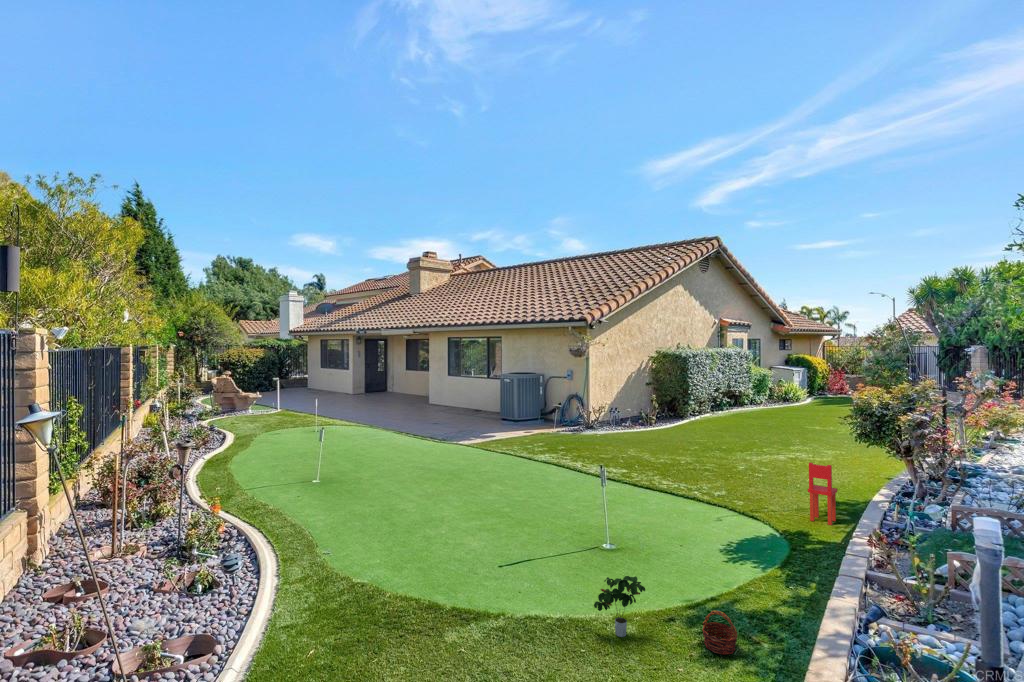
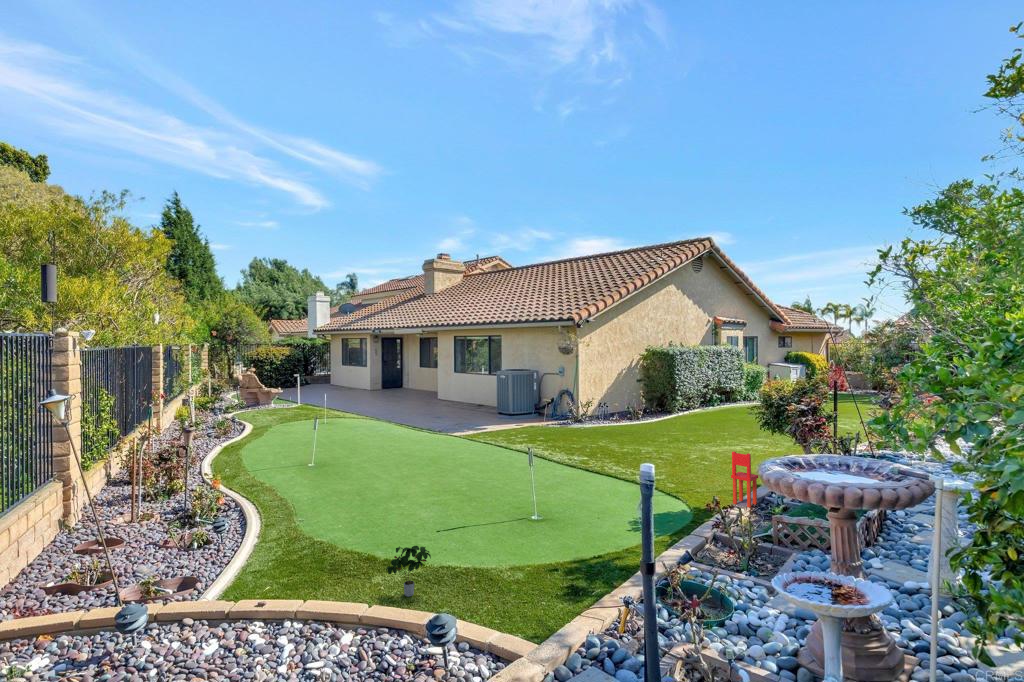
potted plant: present [594,576,645,637] -> present [386,546,431,597]
basket: present [702,611,737,655] -> none [577,566,605,600]

